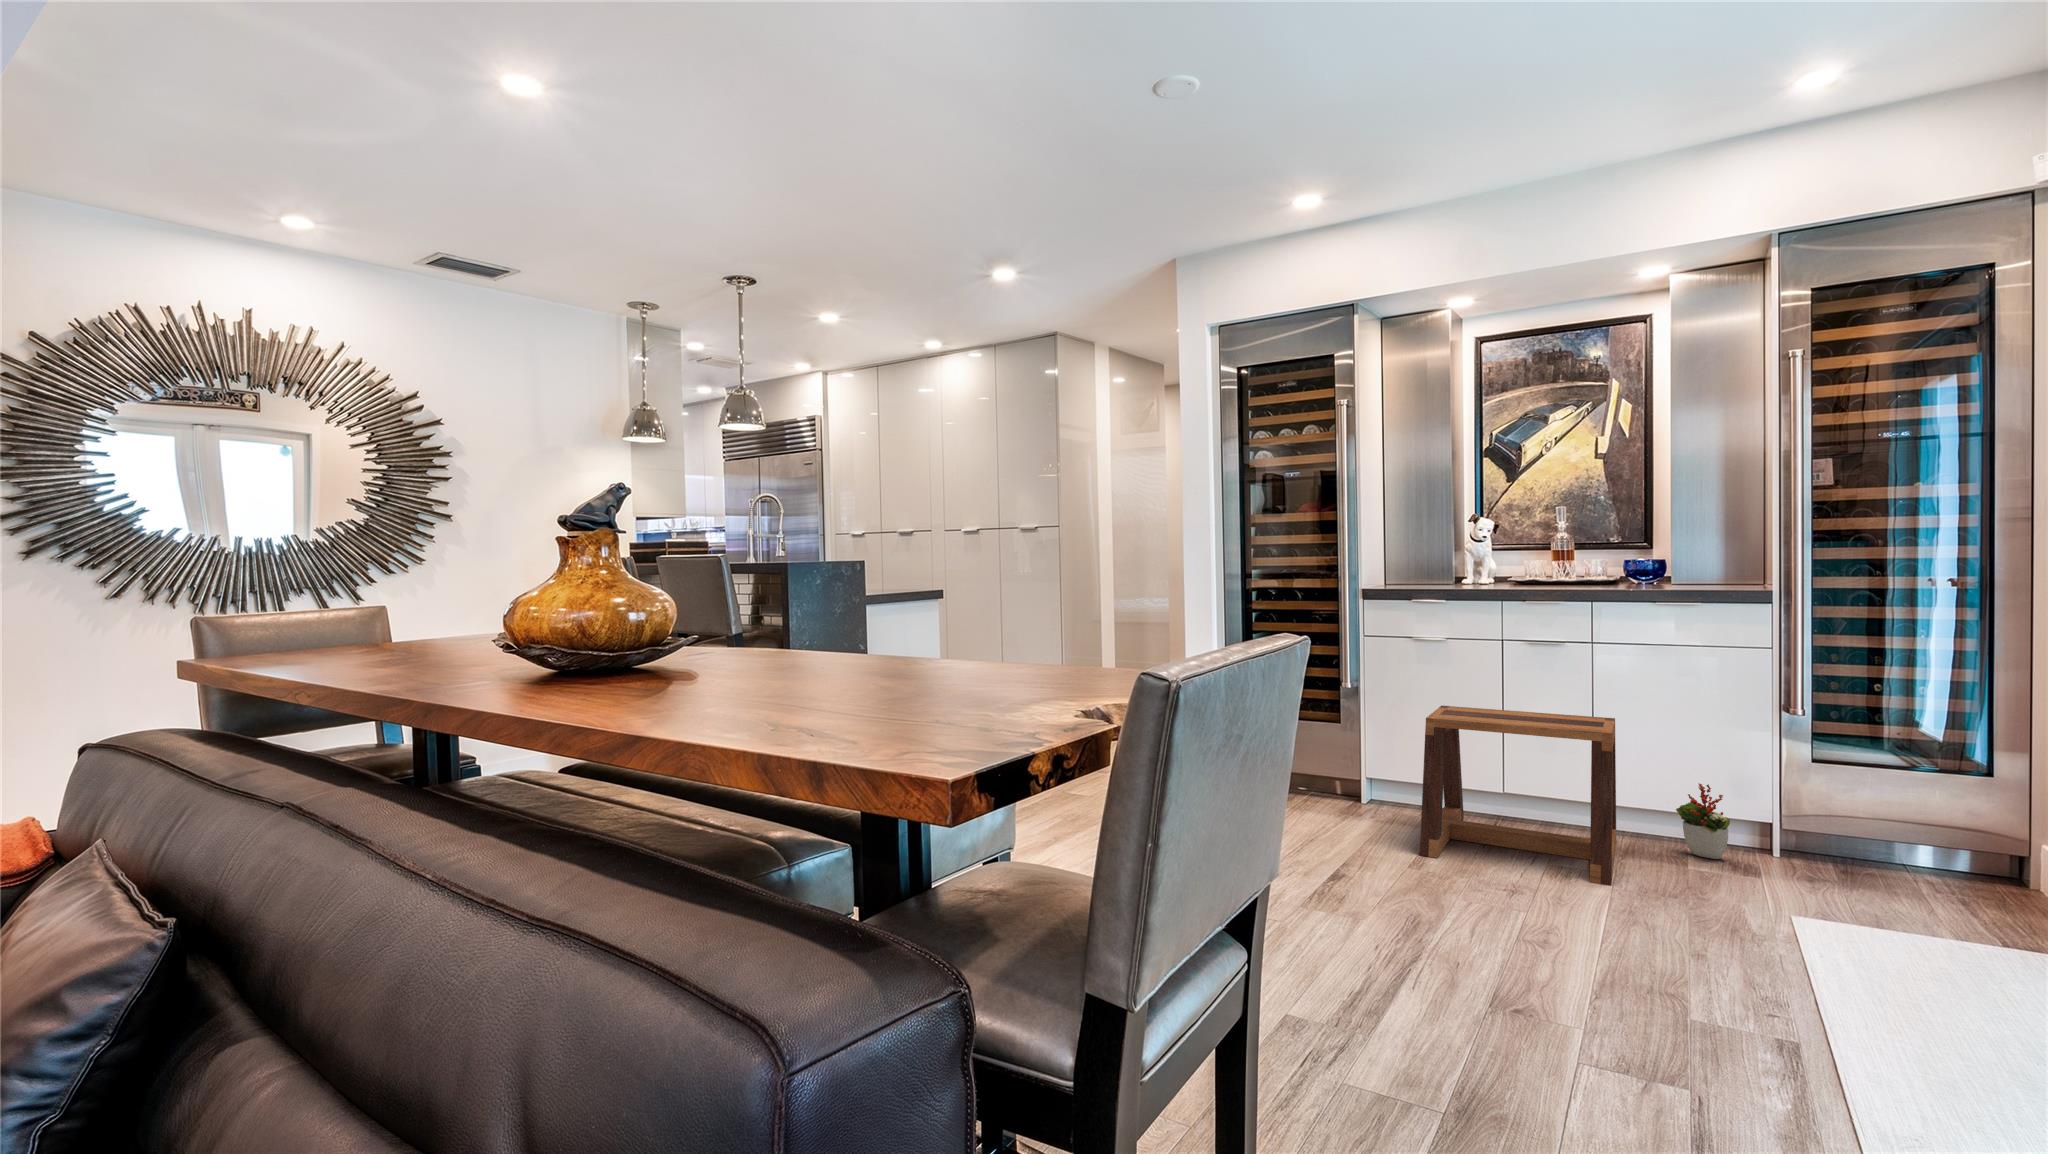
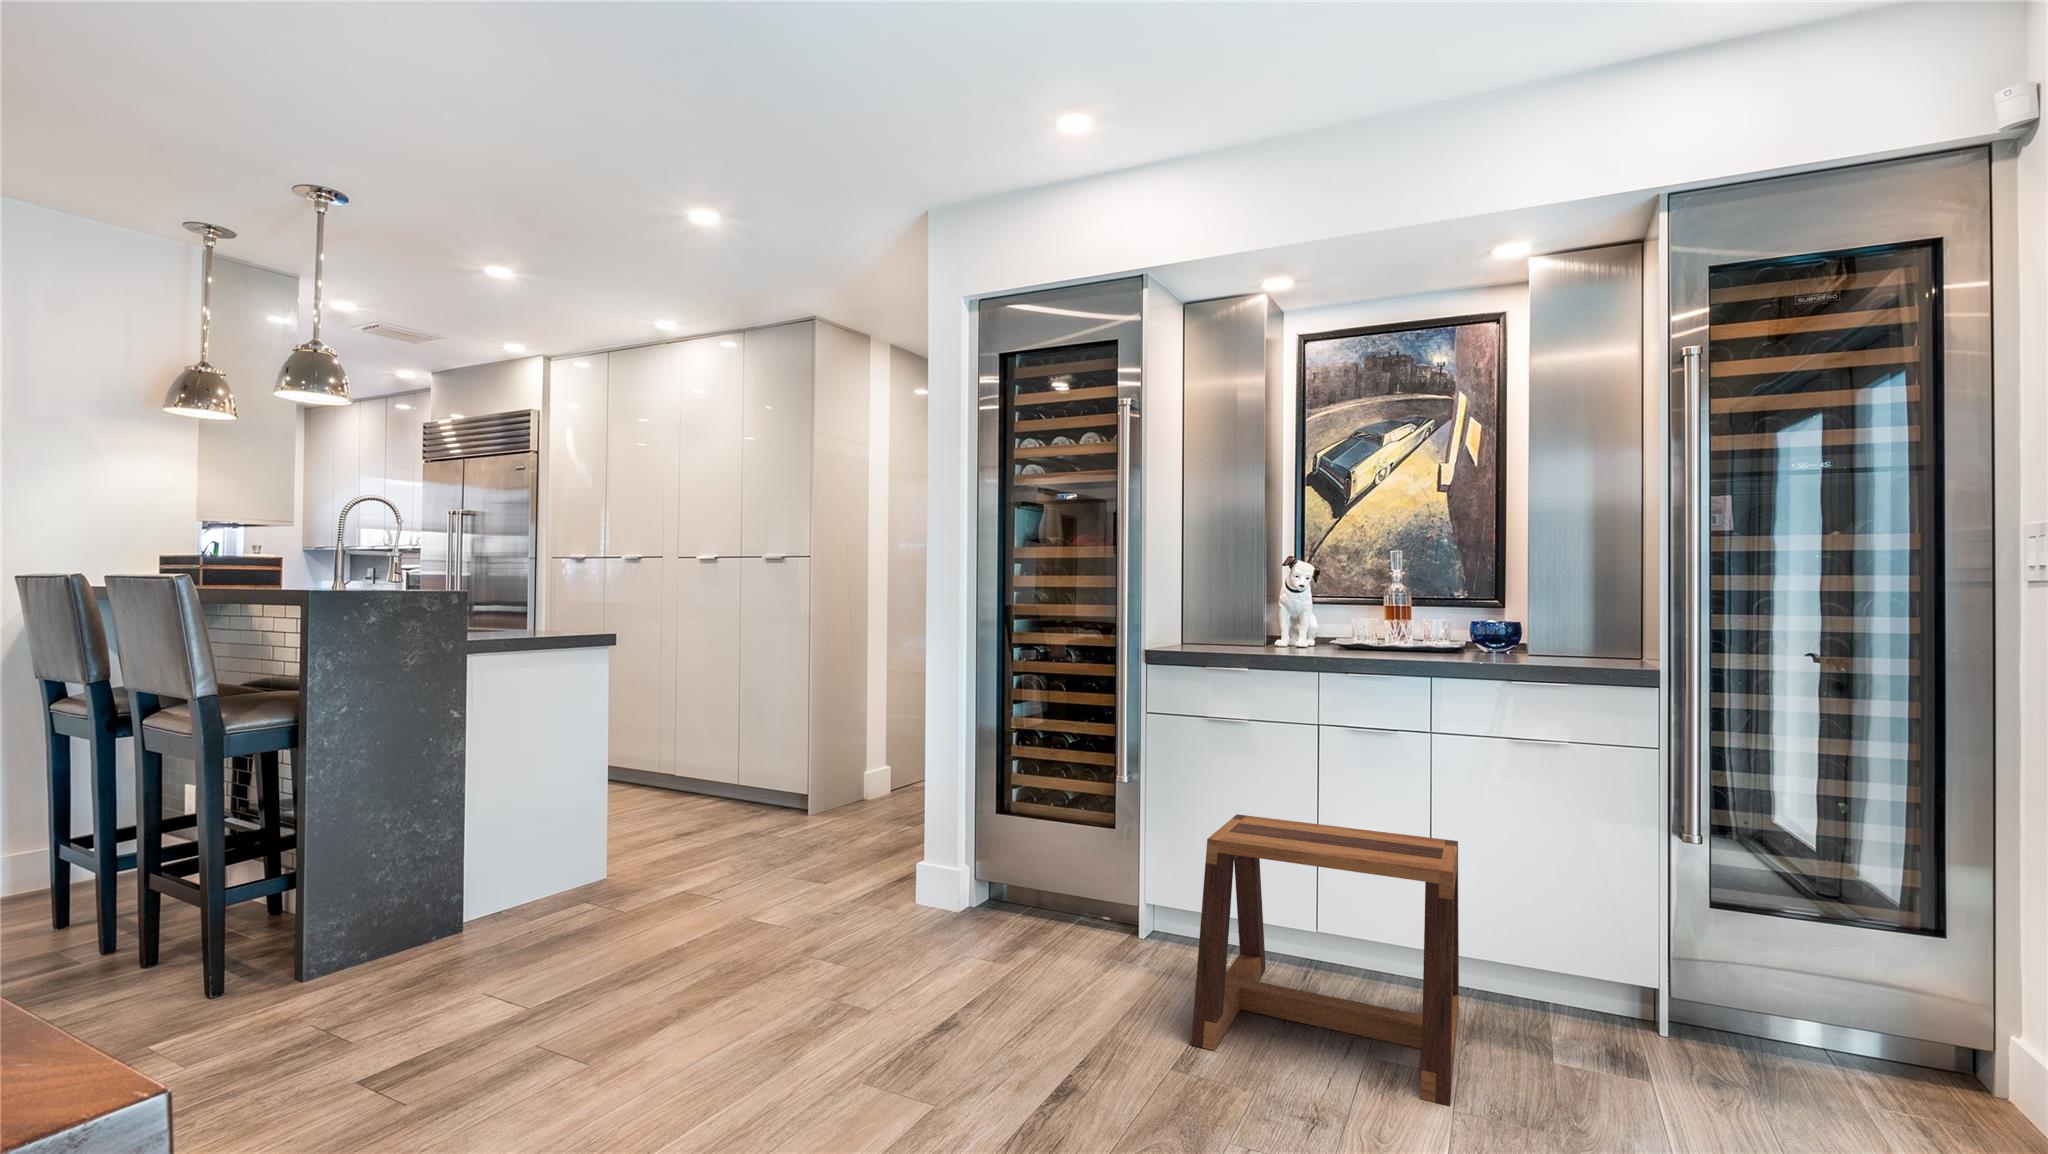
decorative plant: present [1676,783,1730,859] -> none [1536,933,1606,1044]

